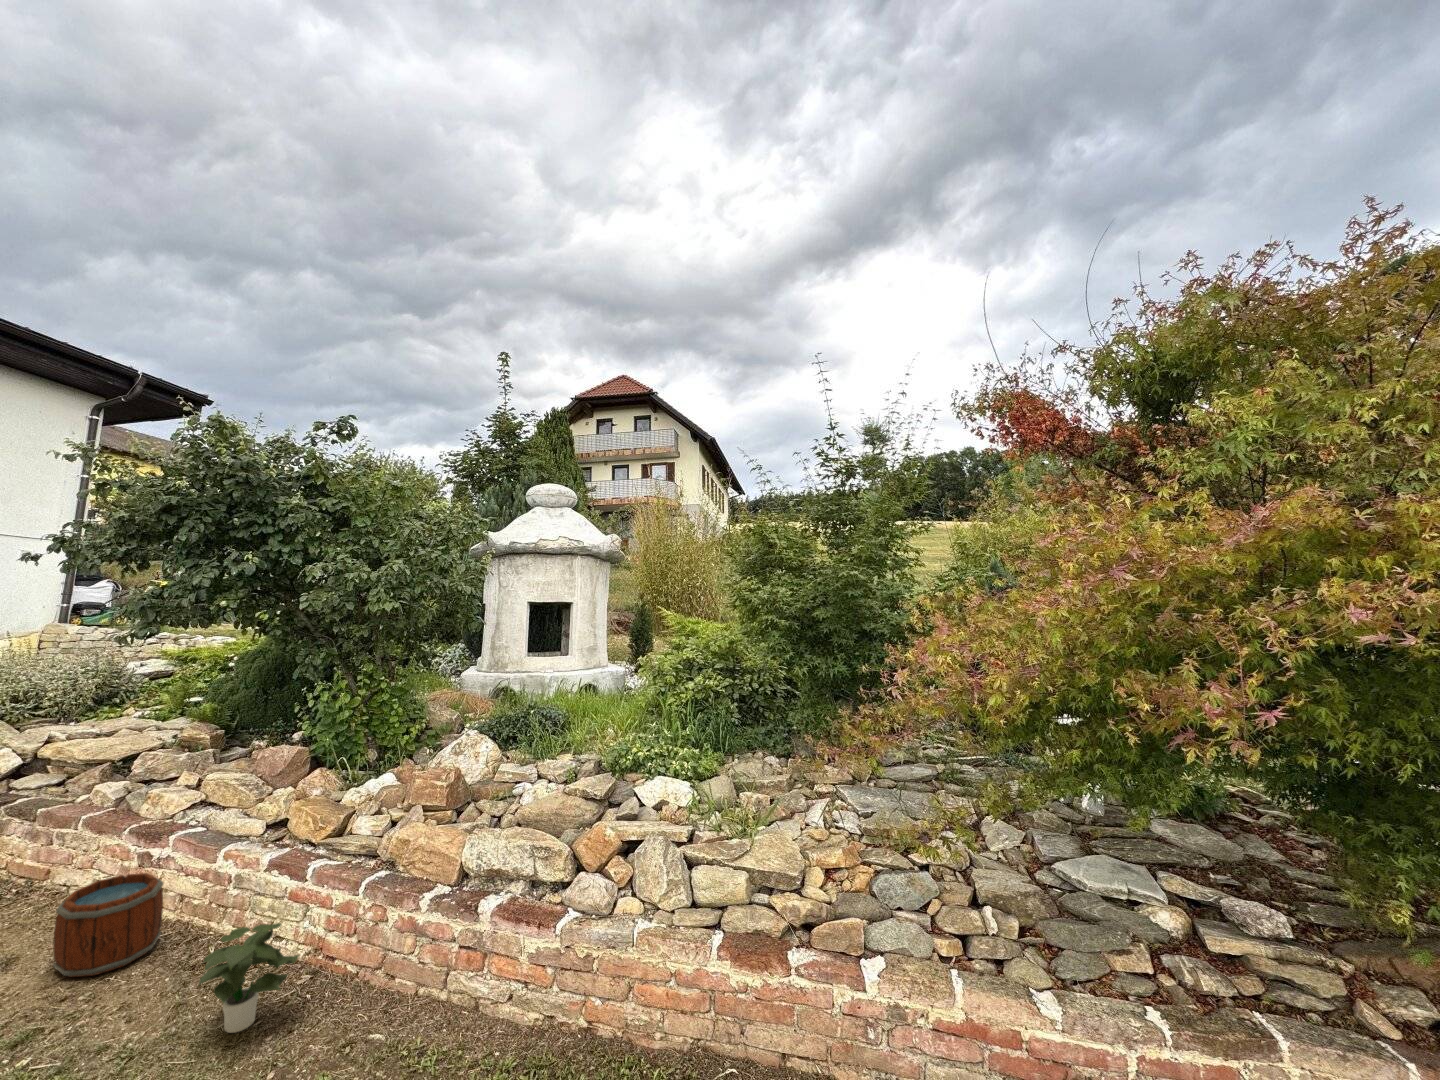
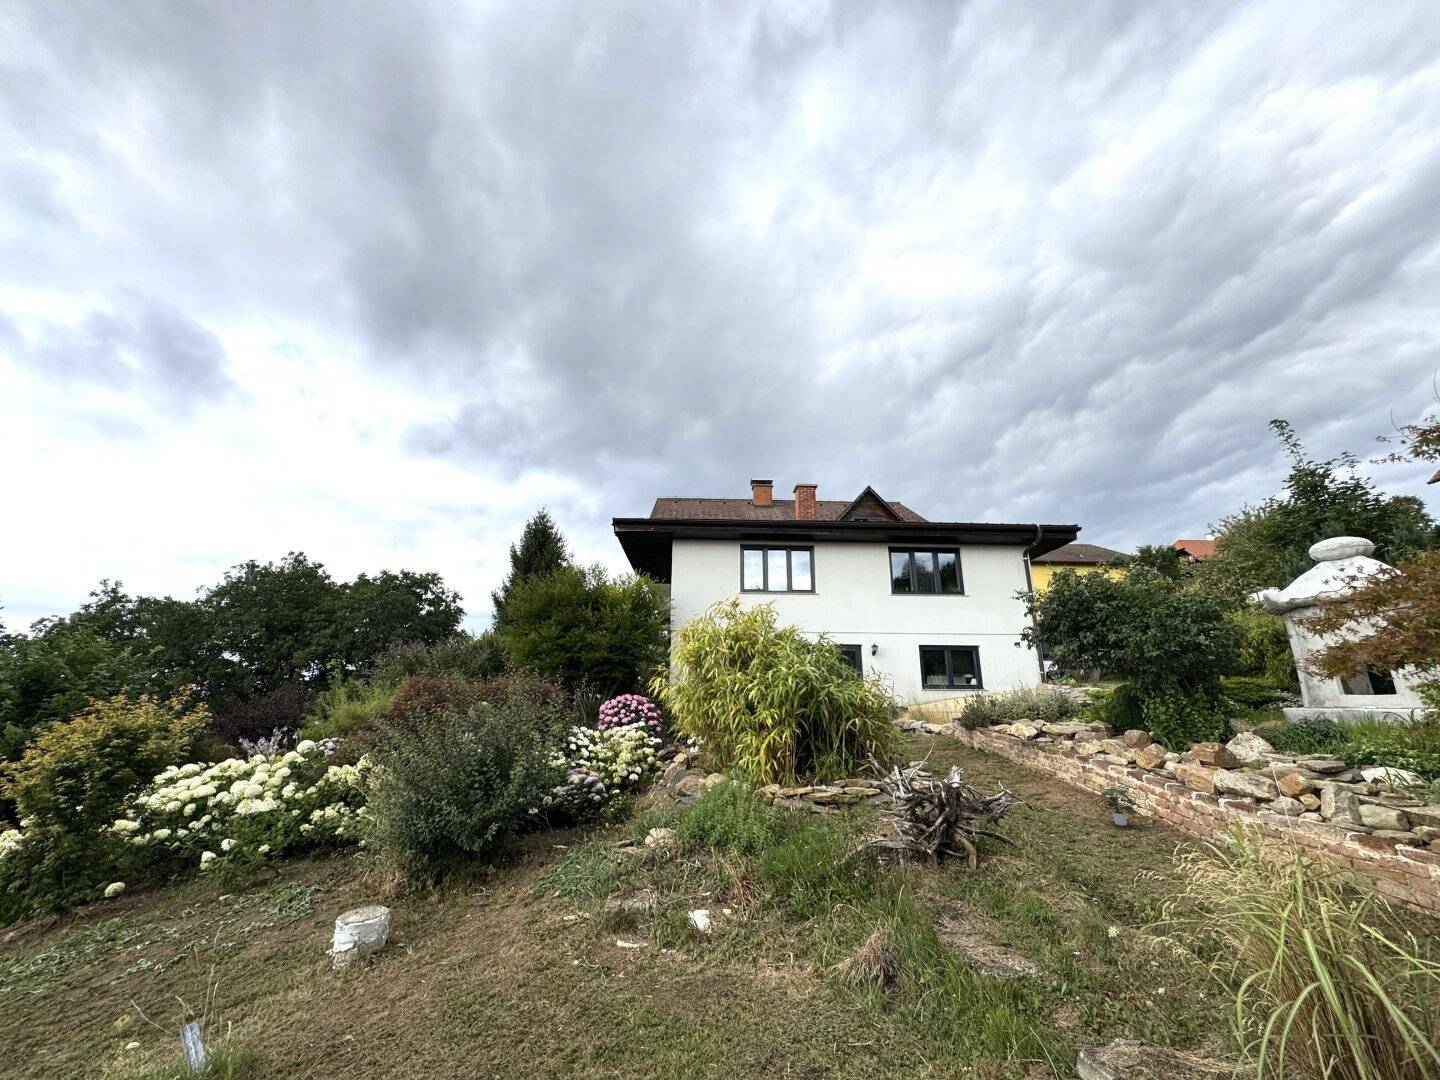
bucket: present [53,873,163,977] -> none [1055,770,1094,803]

